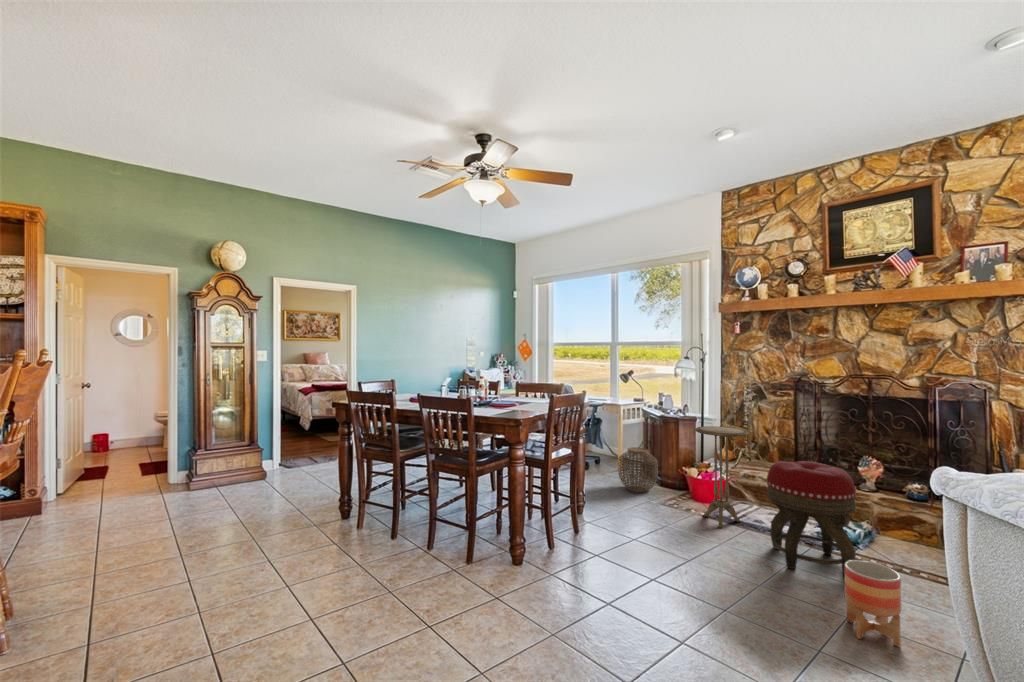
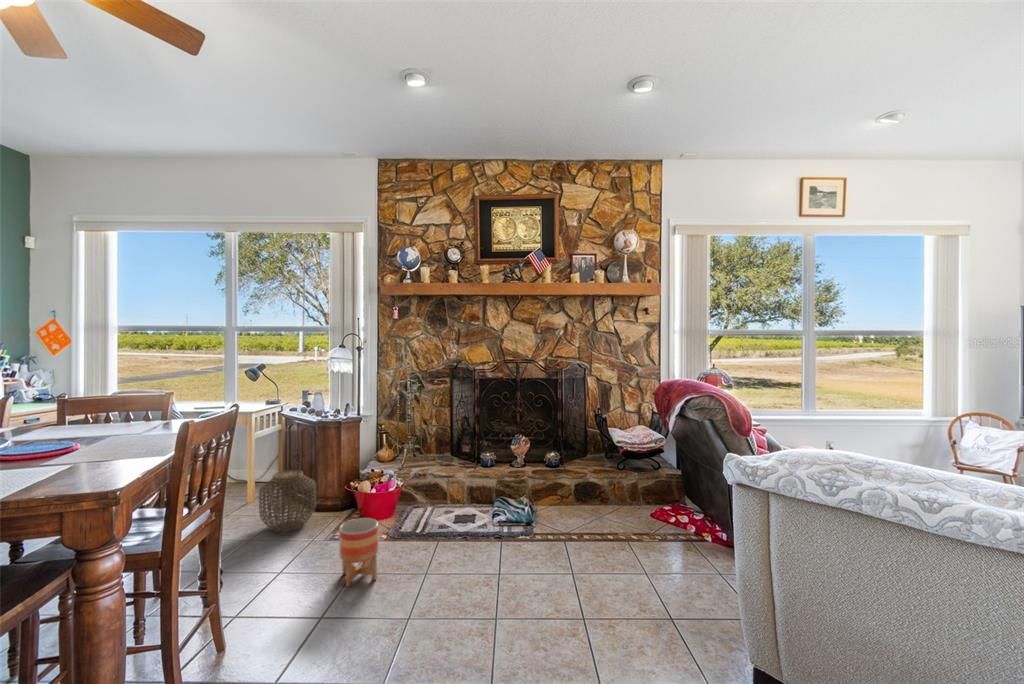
side table: present [695,426,748,528] -> none [377,429,435,551]
footstool: present [767,461,856,574] -> none [469,455,549,579]
planter: present [844,560,901,647] -> present [339,518,378,587]

